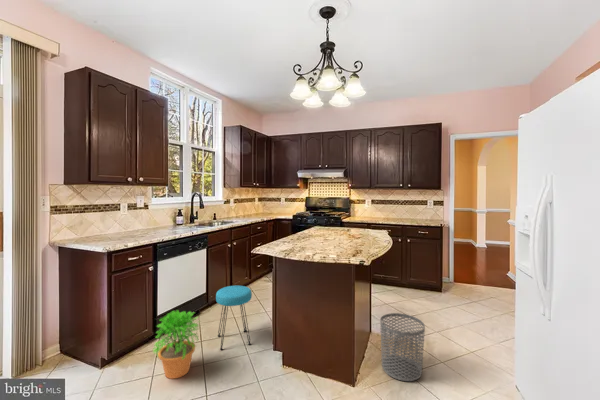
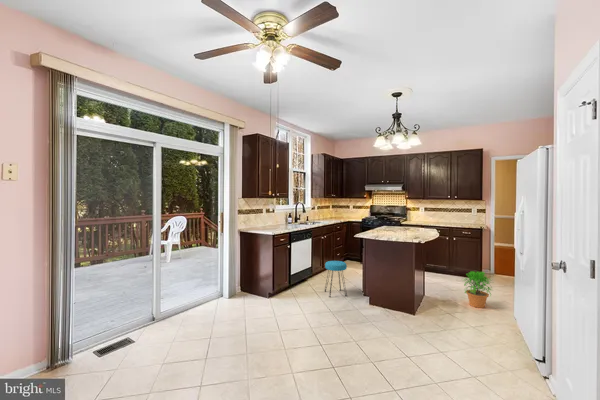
potted plant: present [154,311,198,379] -> present [464,272,491,308]
waste bin: present [380,313,425,381] -> none [431,279,459,316]

